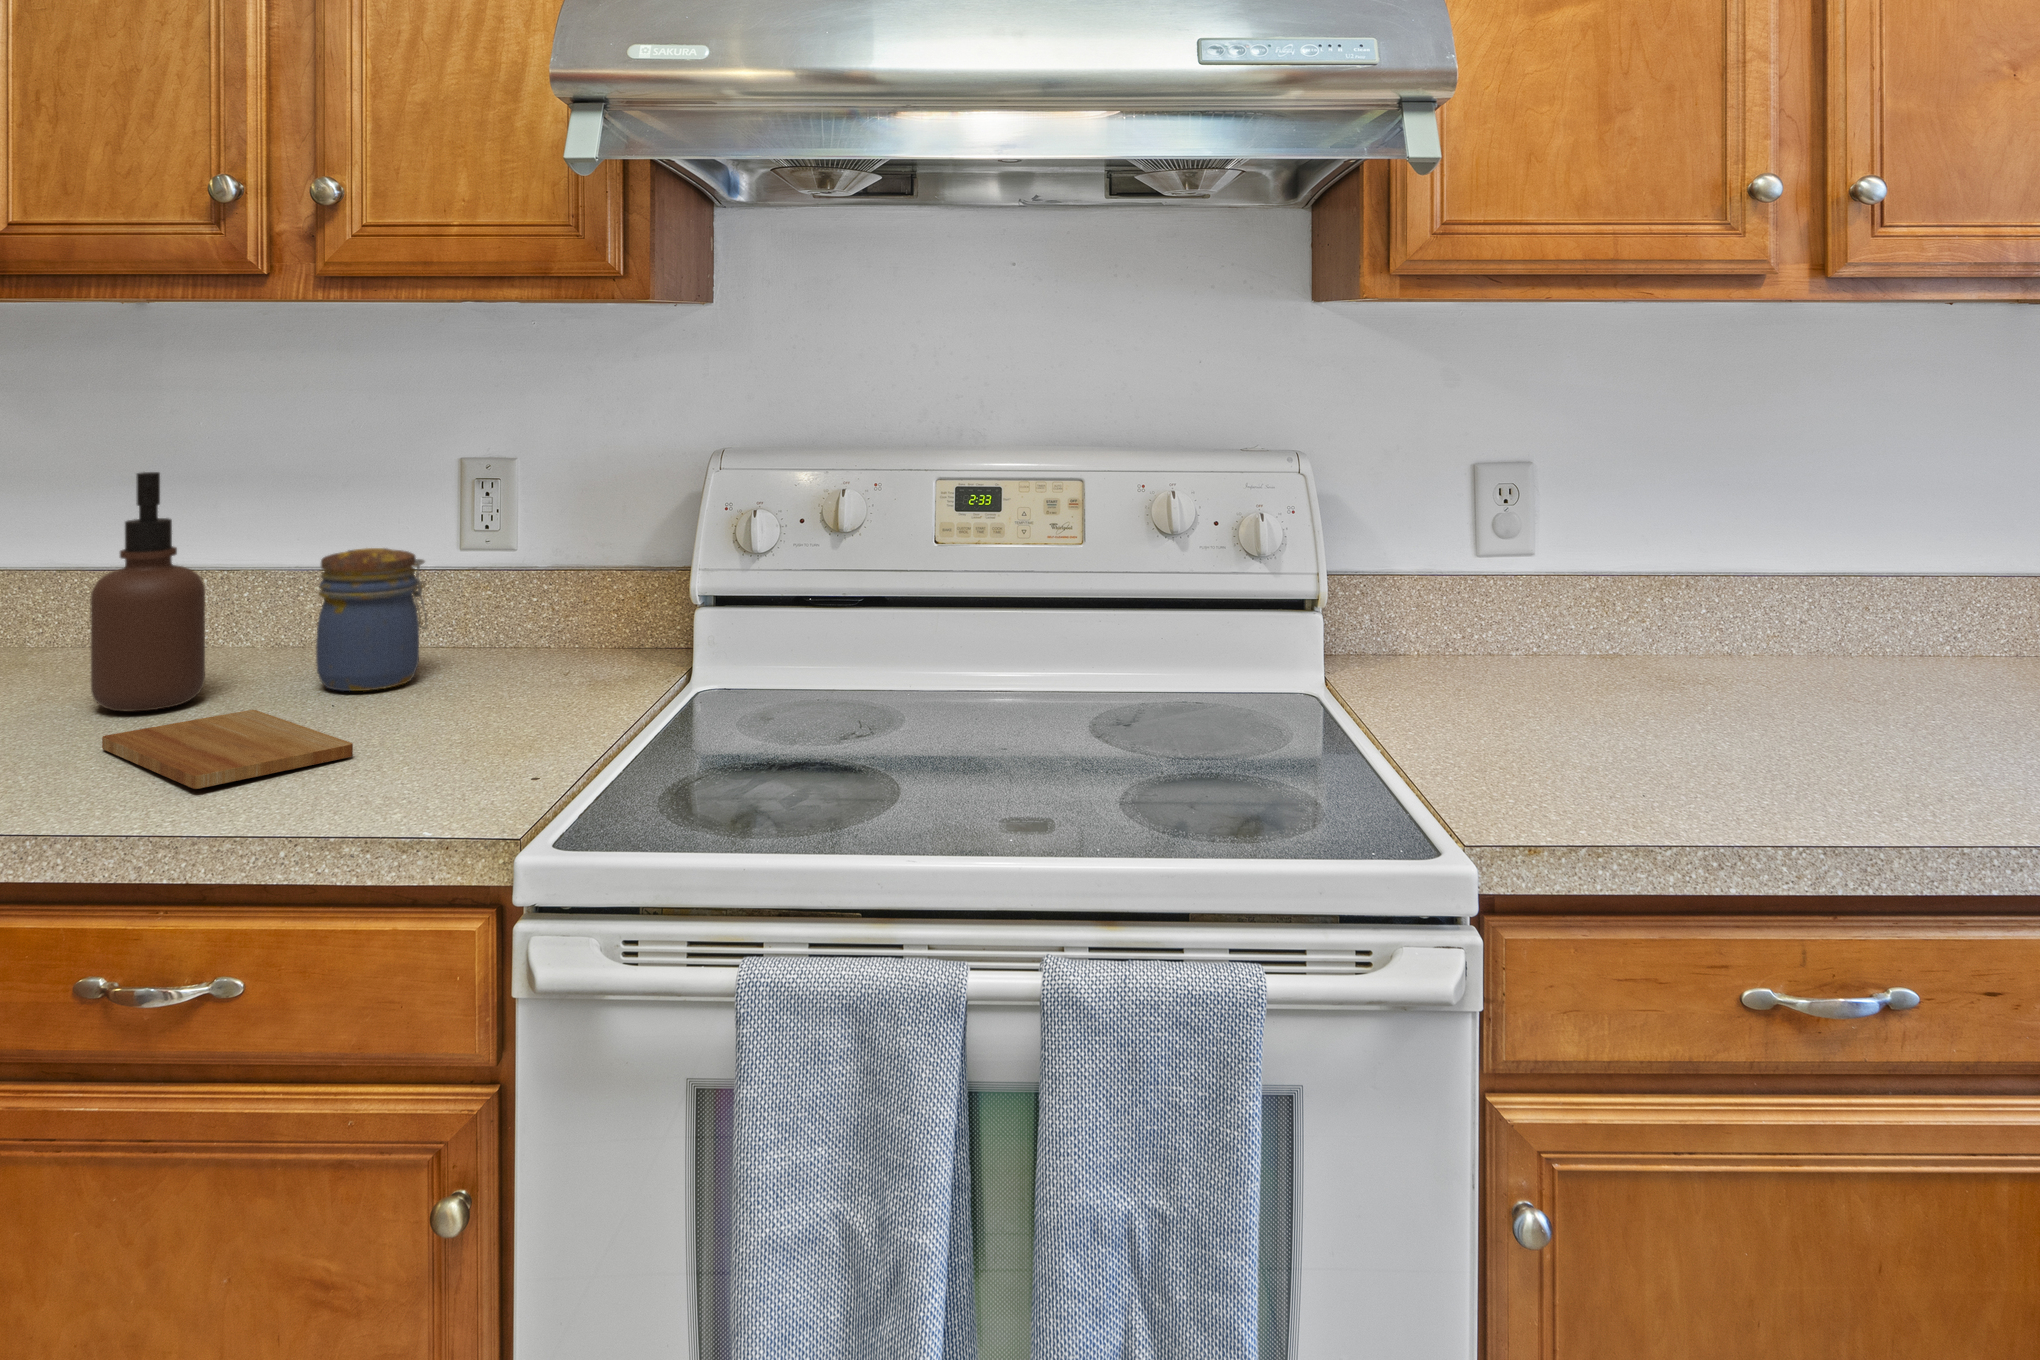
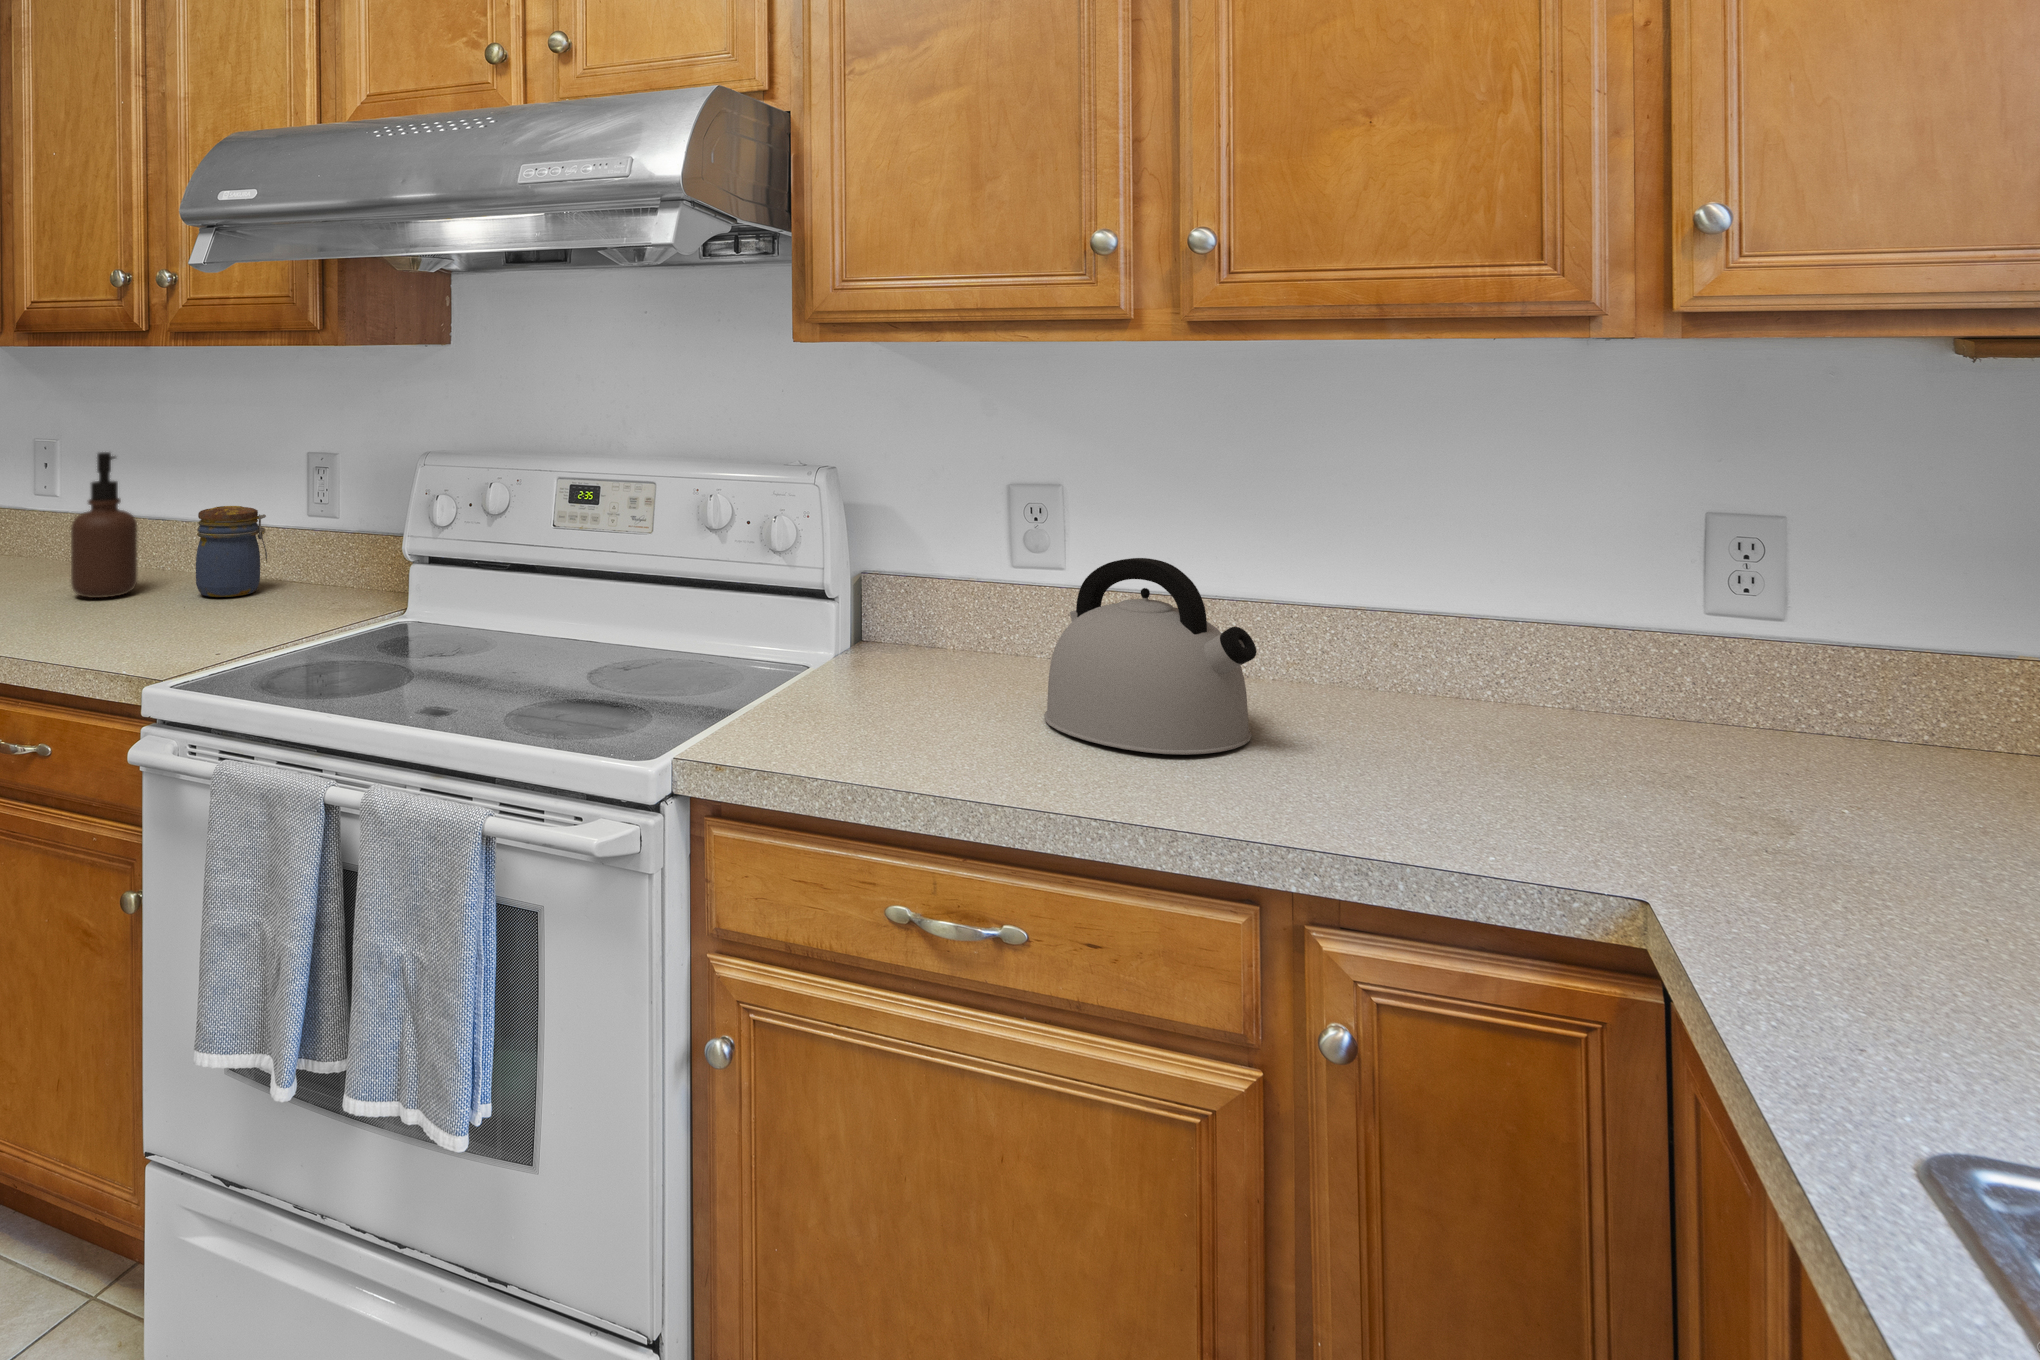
kettle: none [1704,542,1981,762] -> present [1044,558,1256,755]
cutting board: present [102,710,353,789] -> none [45,602,151,641]

